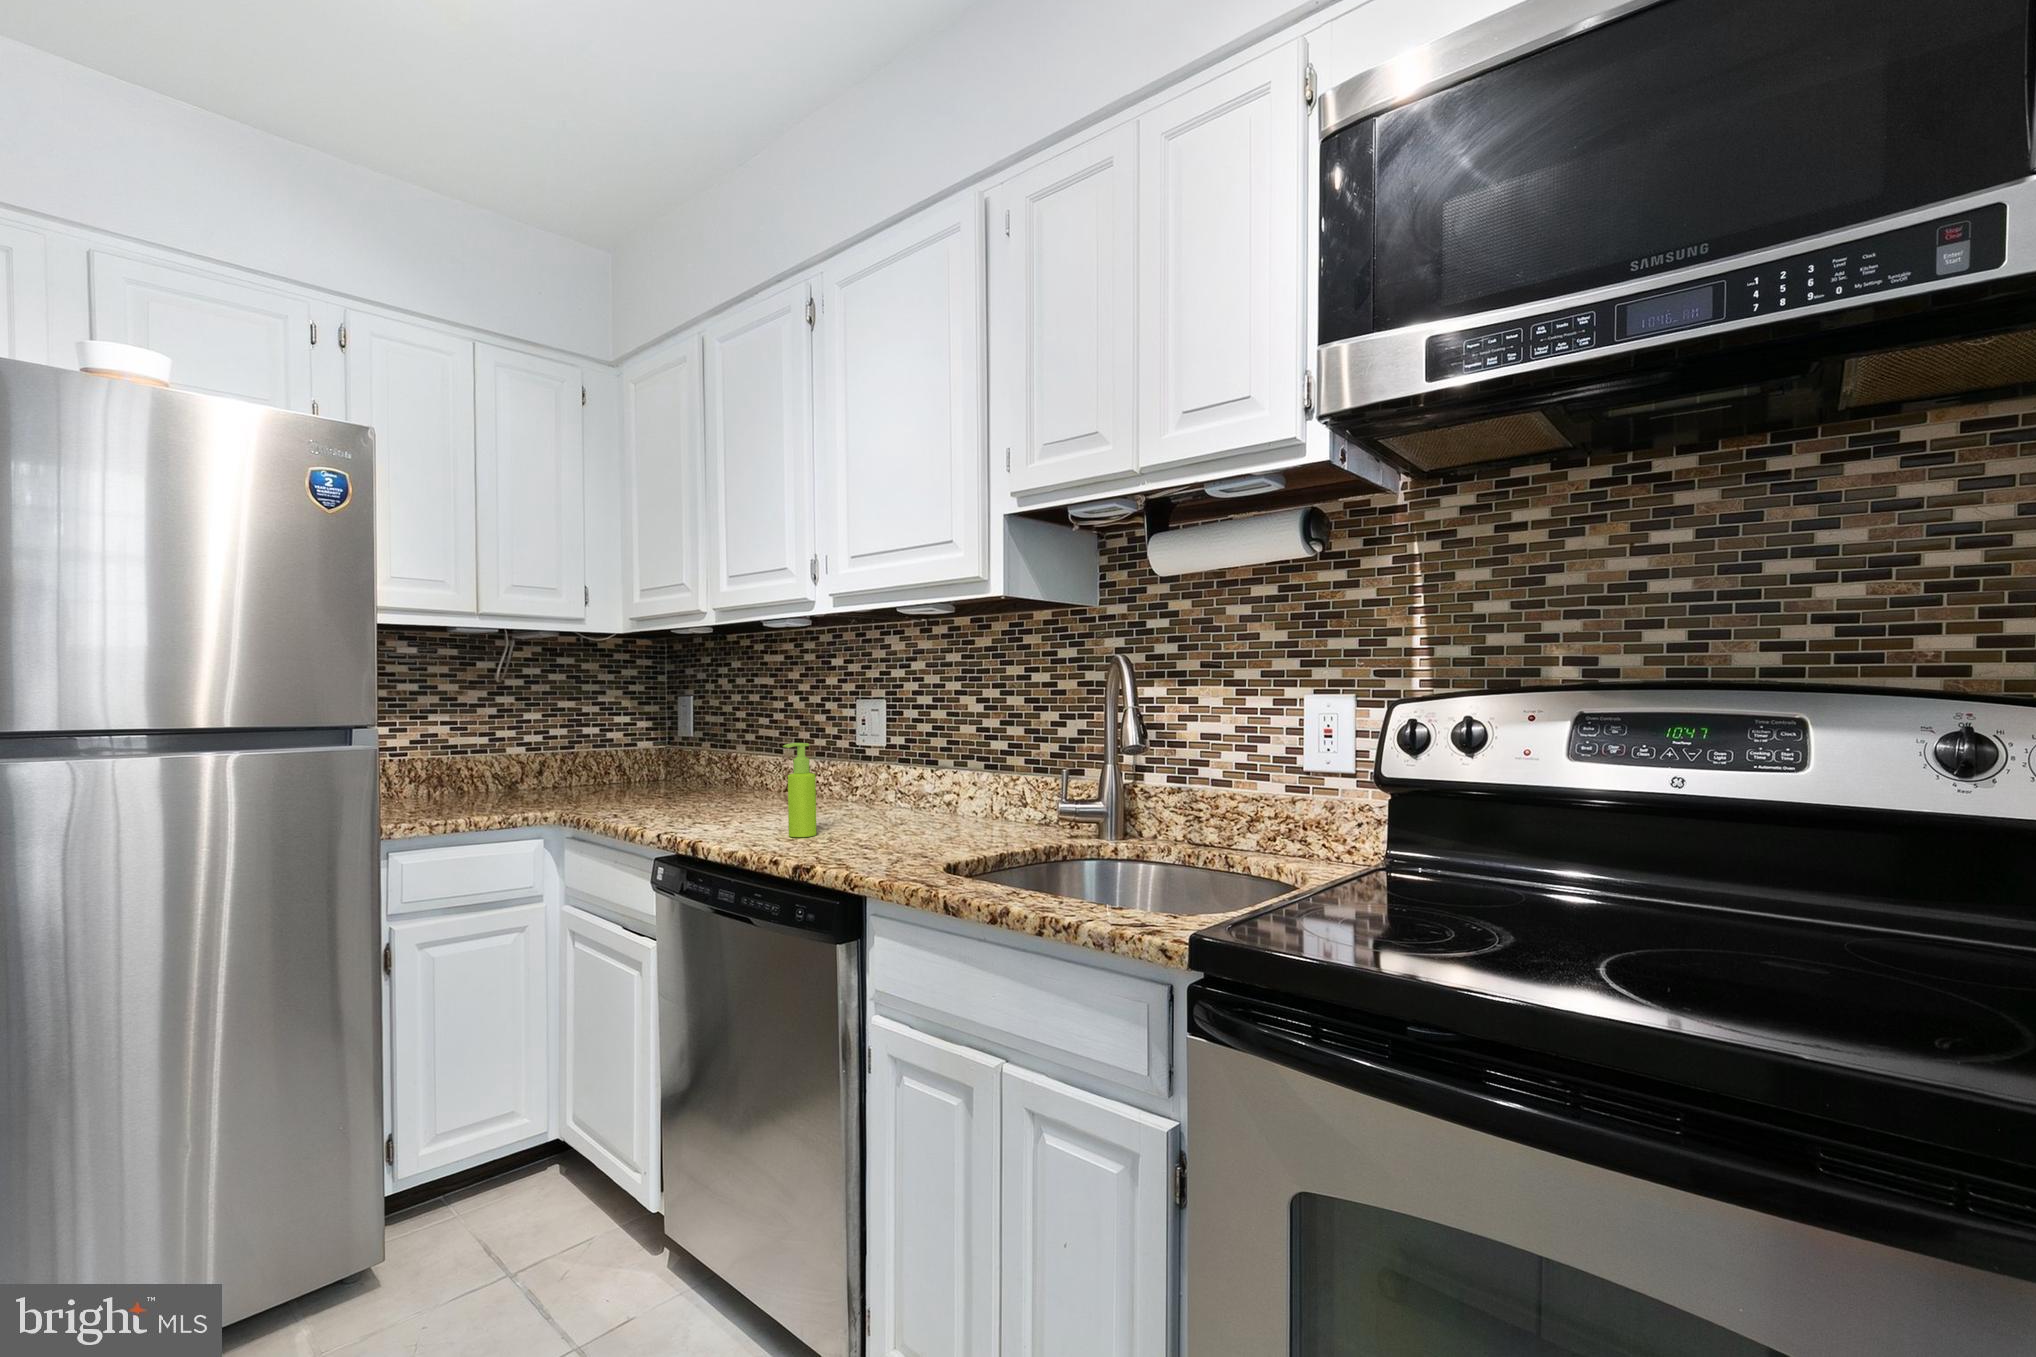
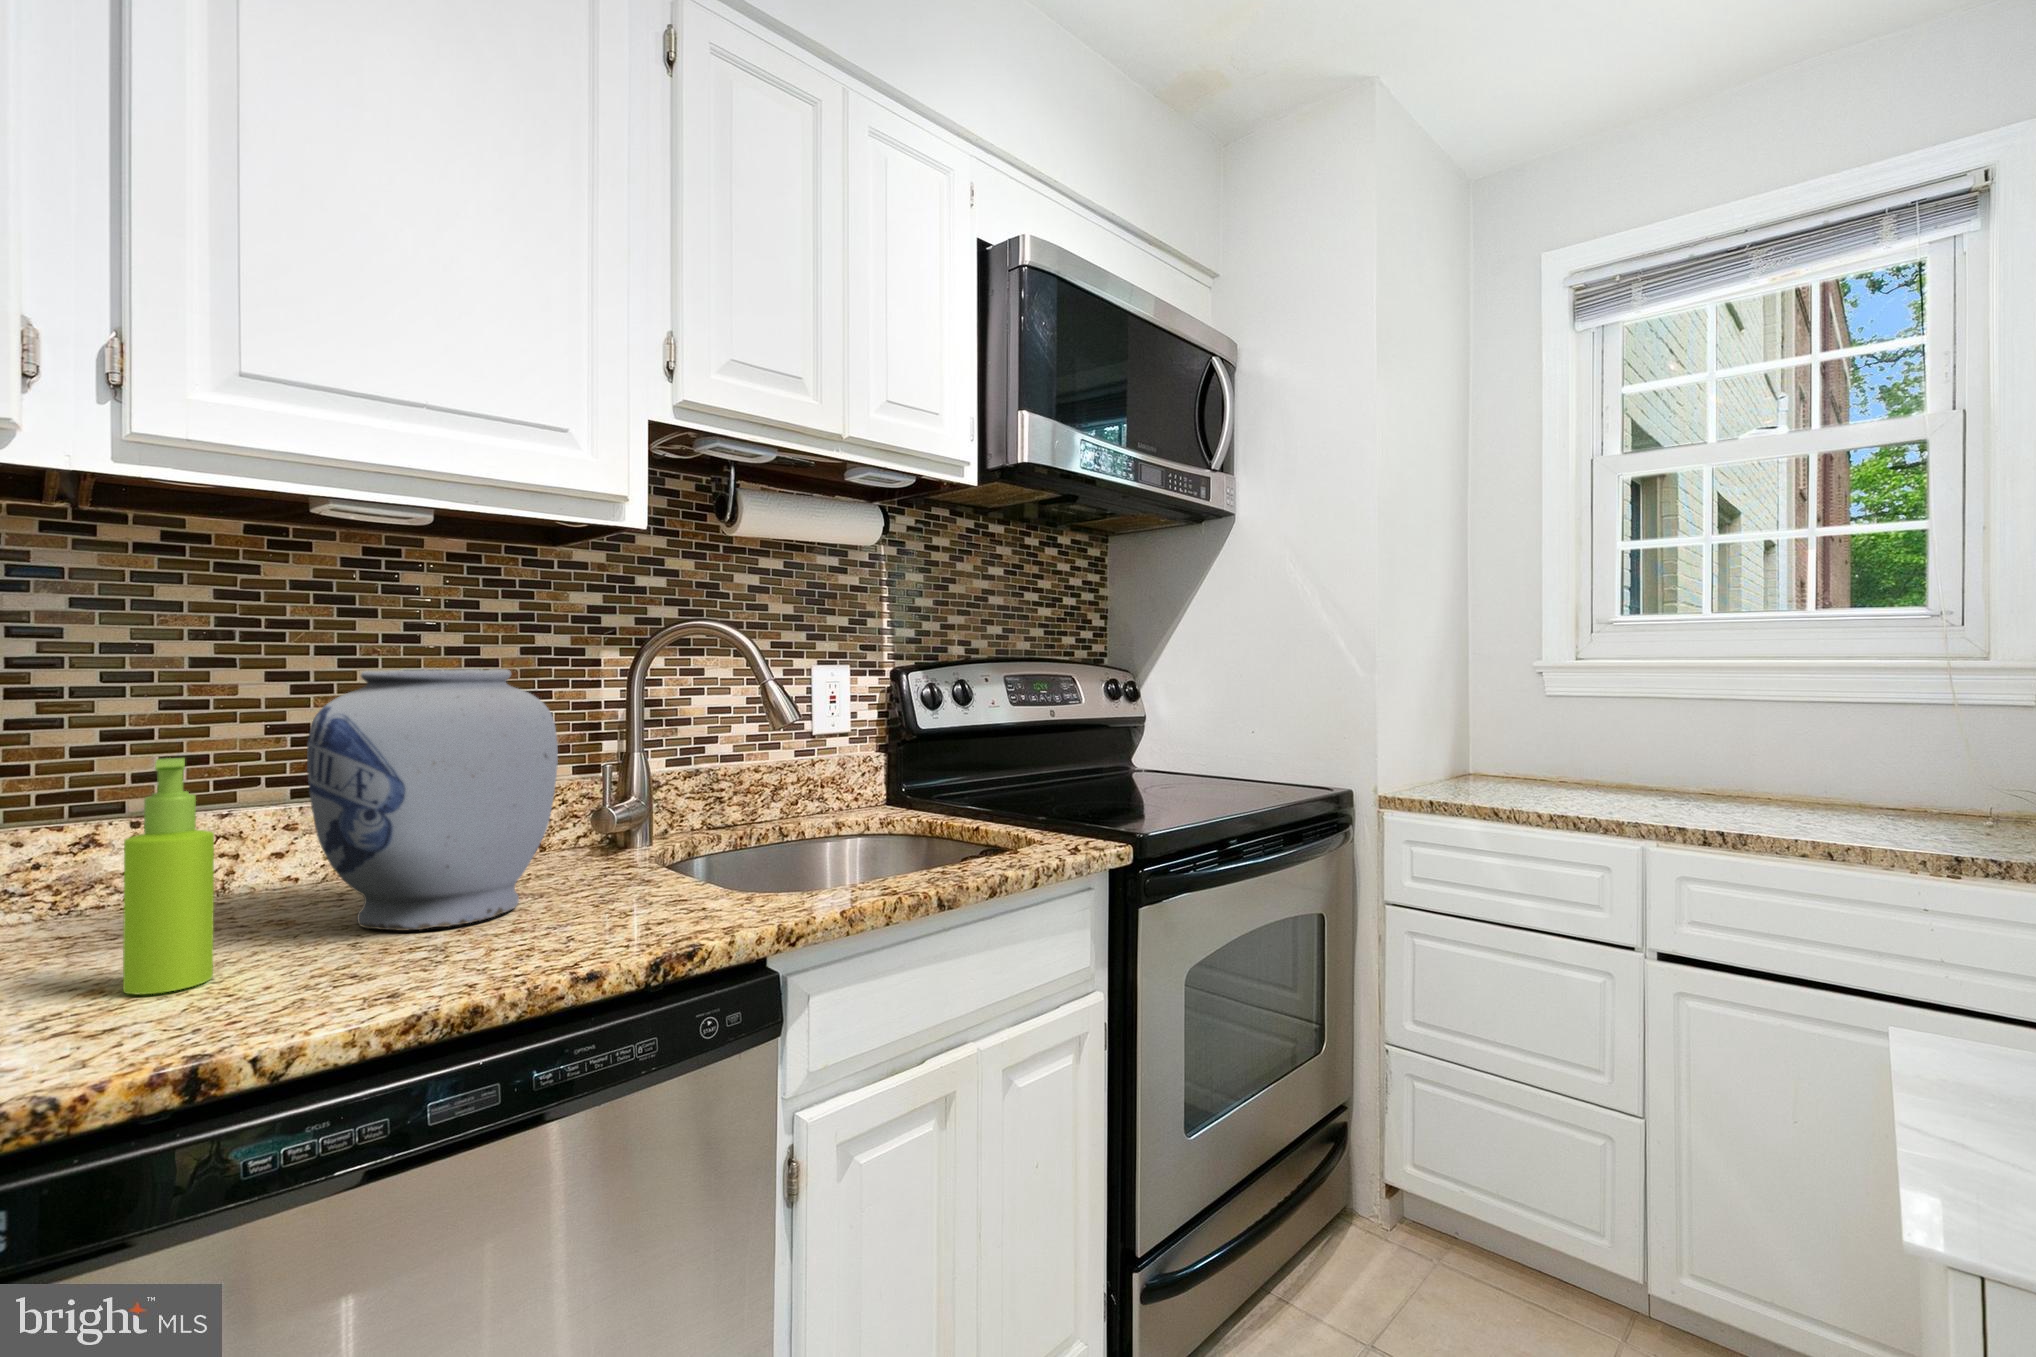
vase: none [846,704,963,845] -> present [307,669,558,931]

